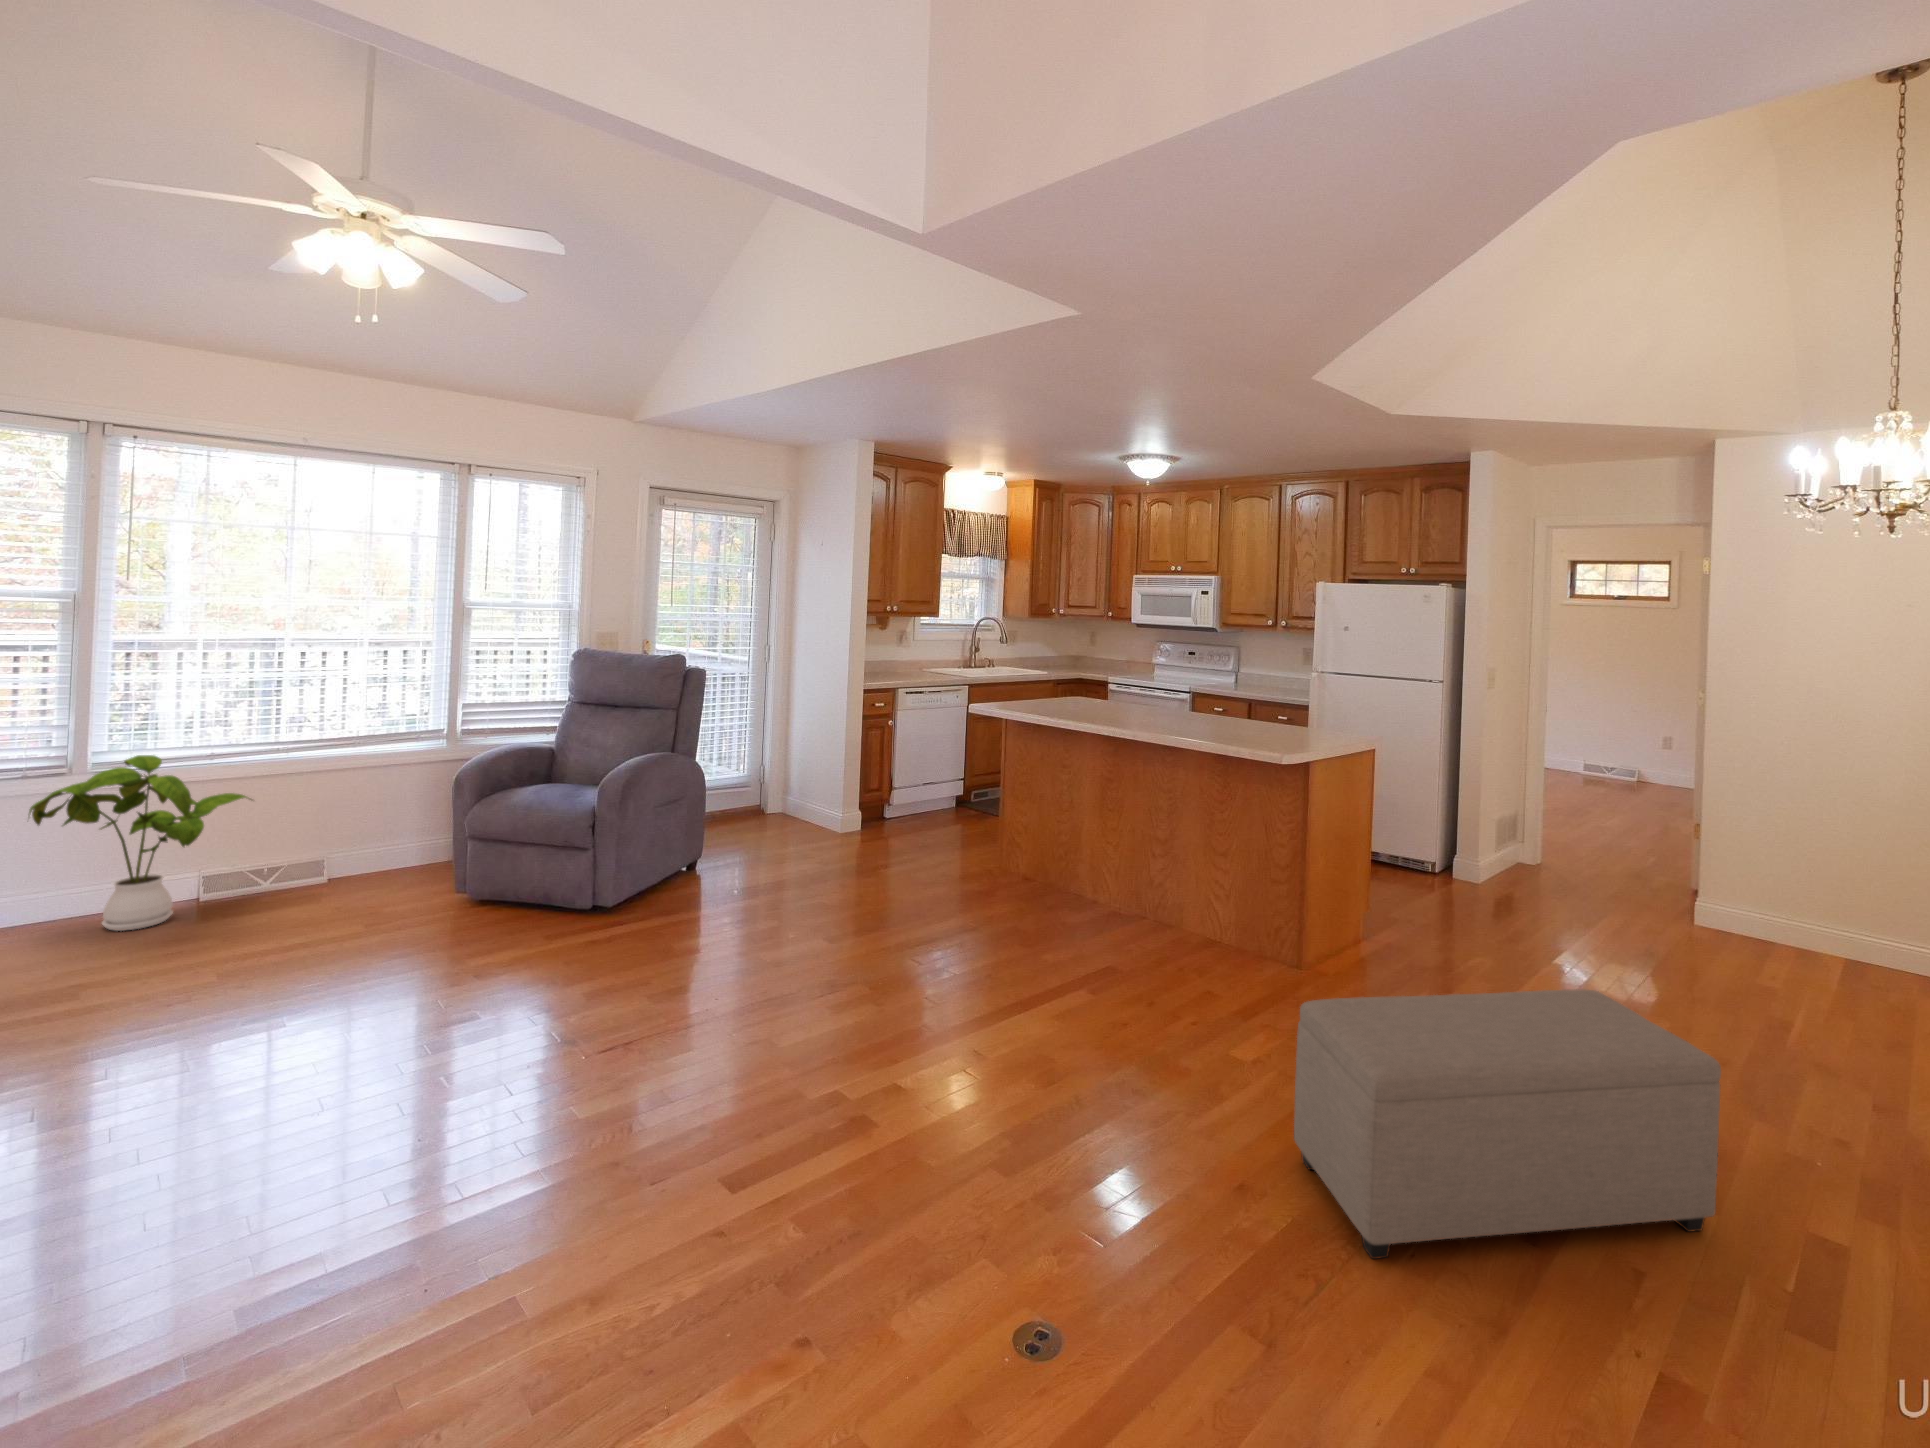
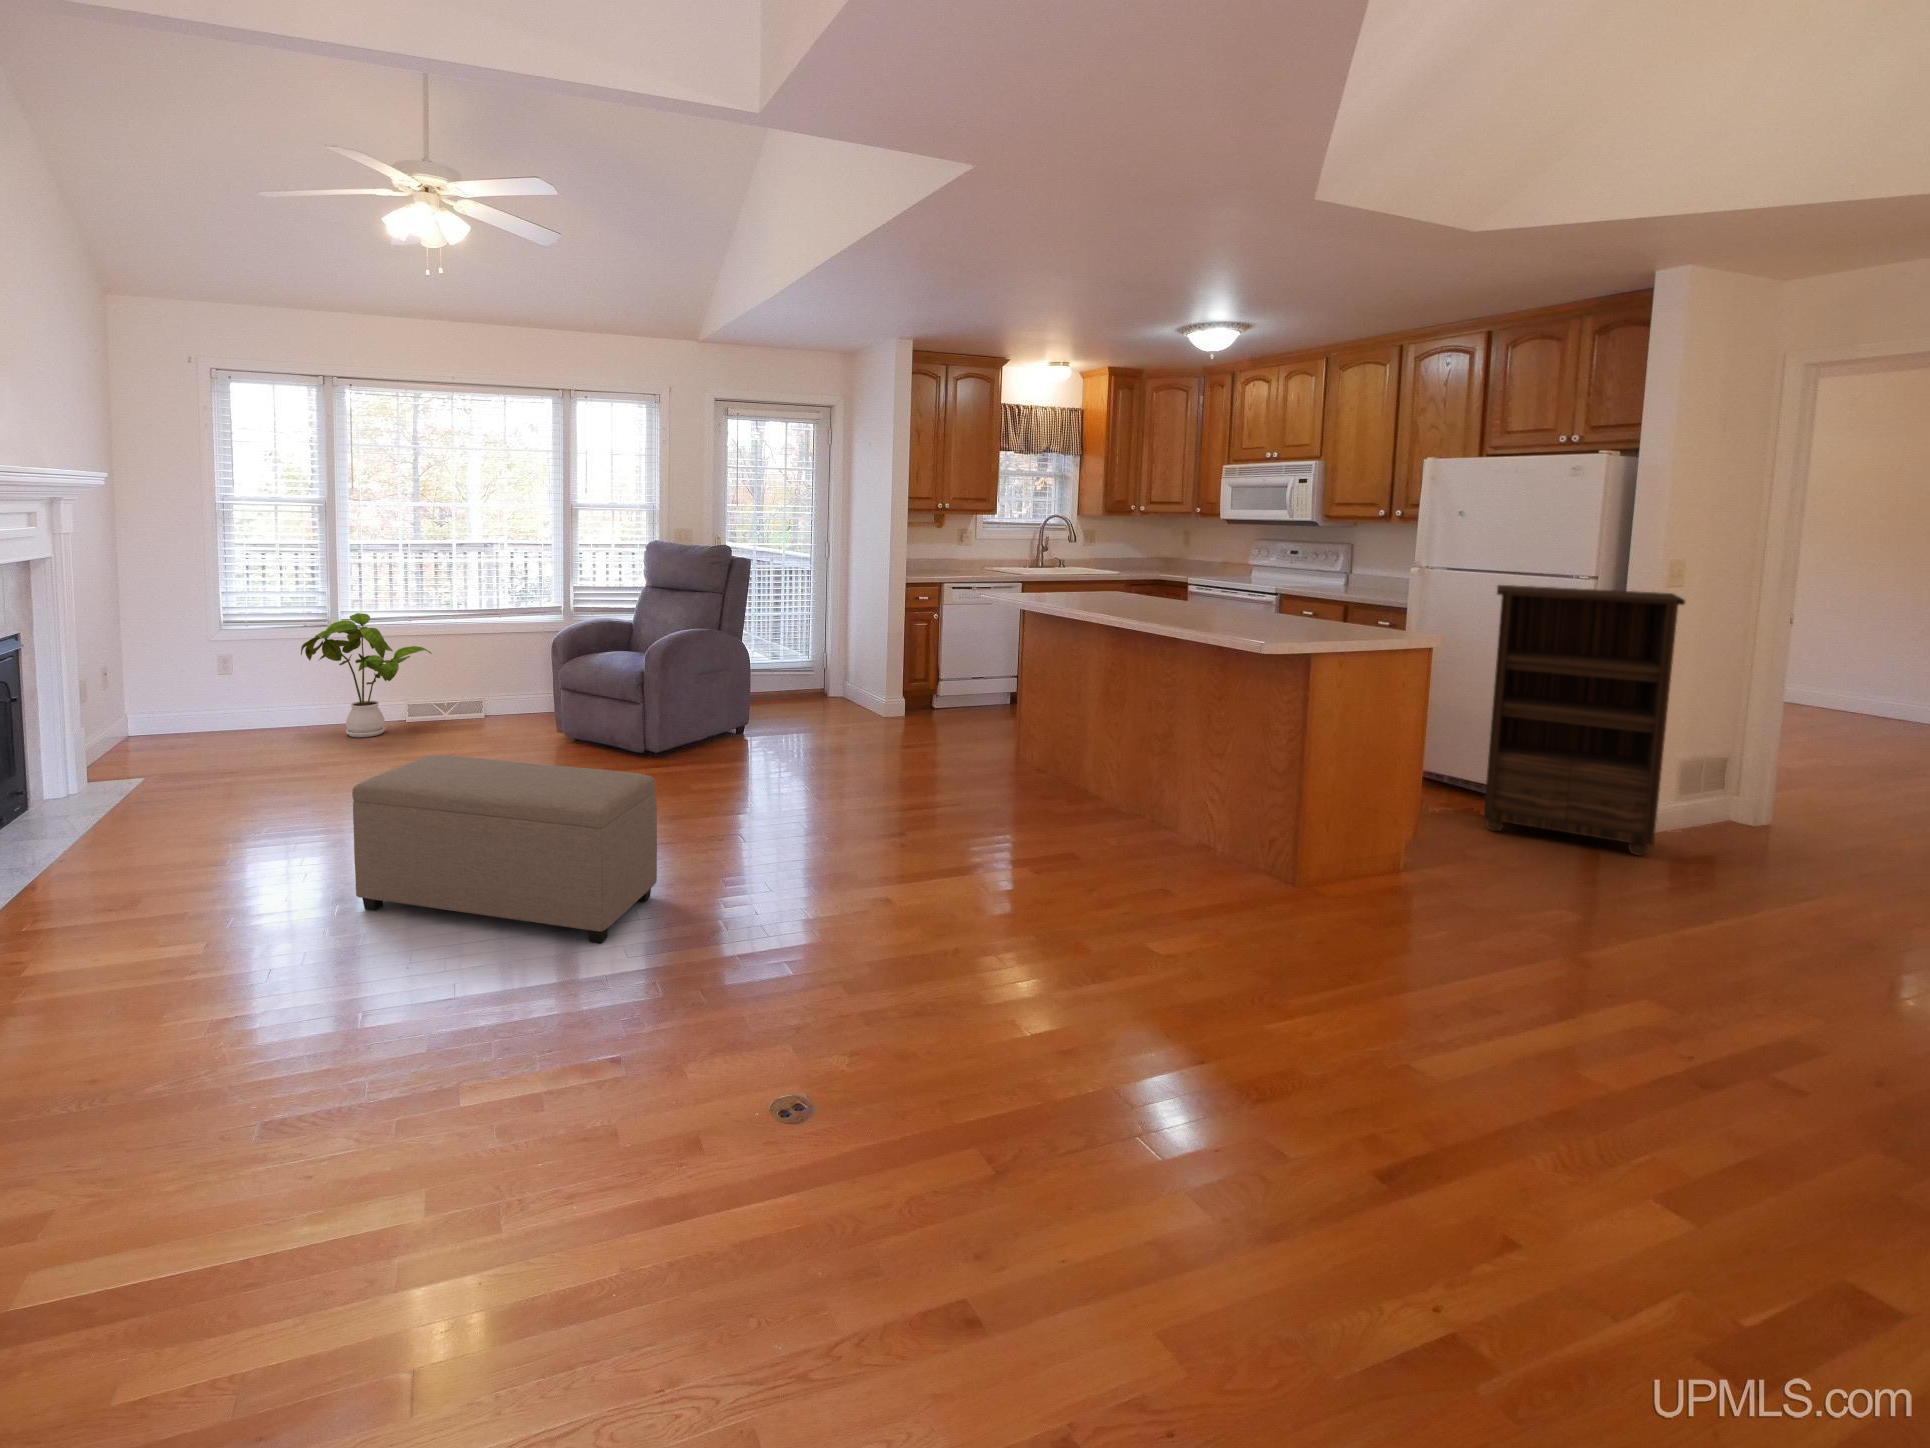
bookshelf: none [1382,689,1519,904] -> present [1484,585,1685,855]
ottoman: present [1294,989,1721,1259] -> present [352,755,657,943]

